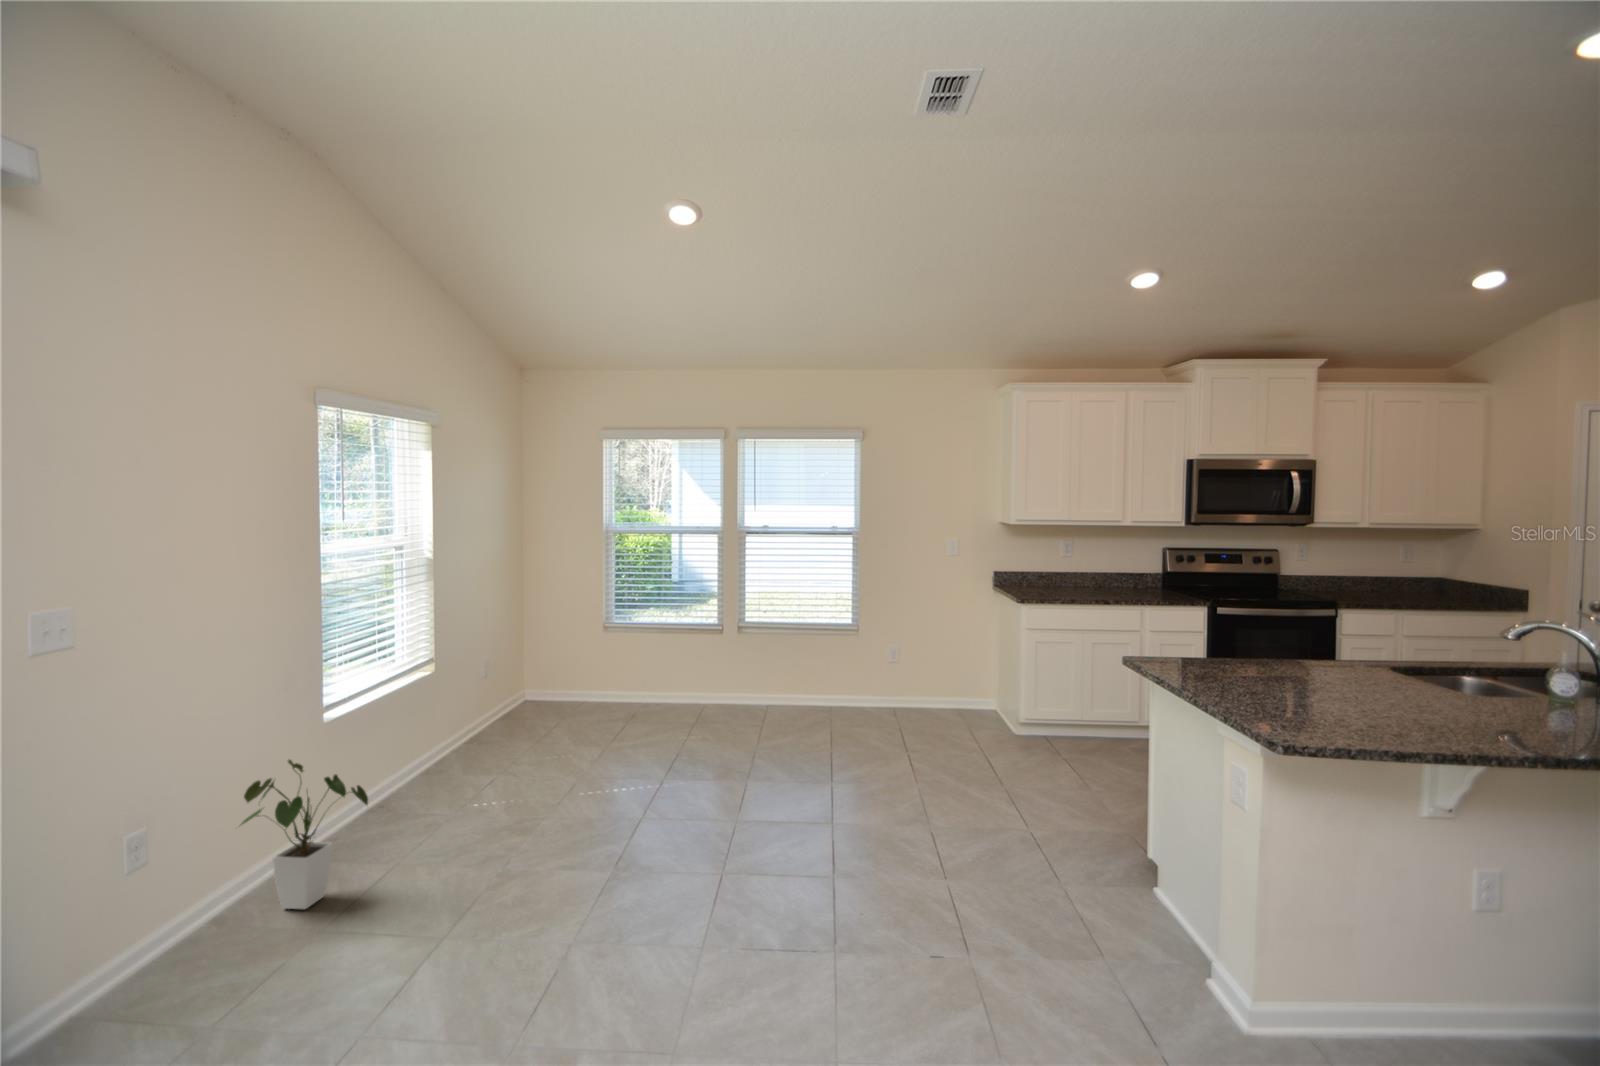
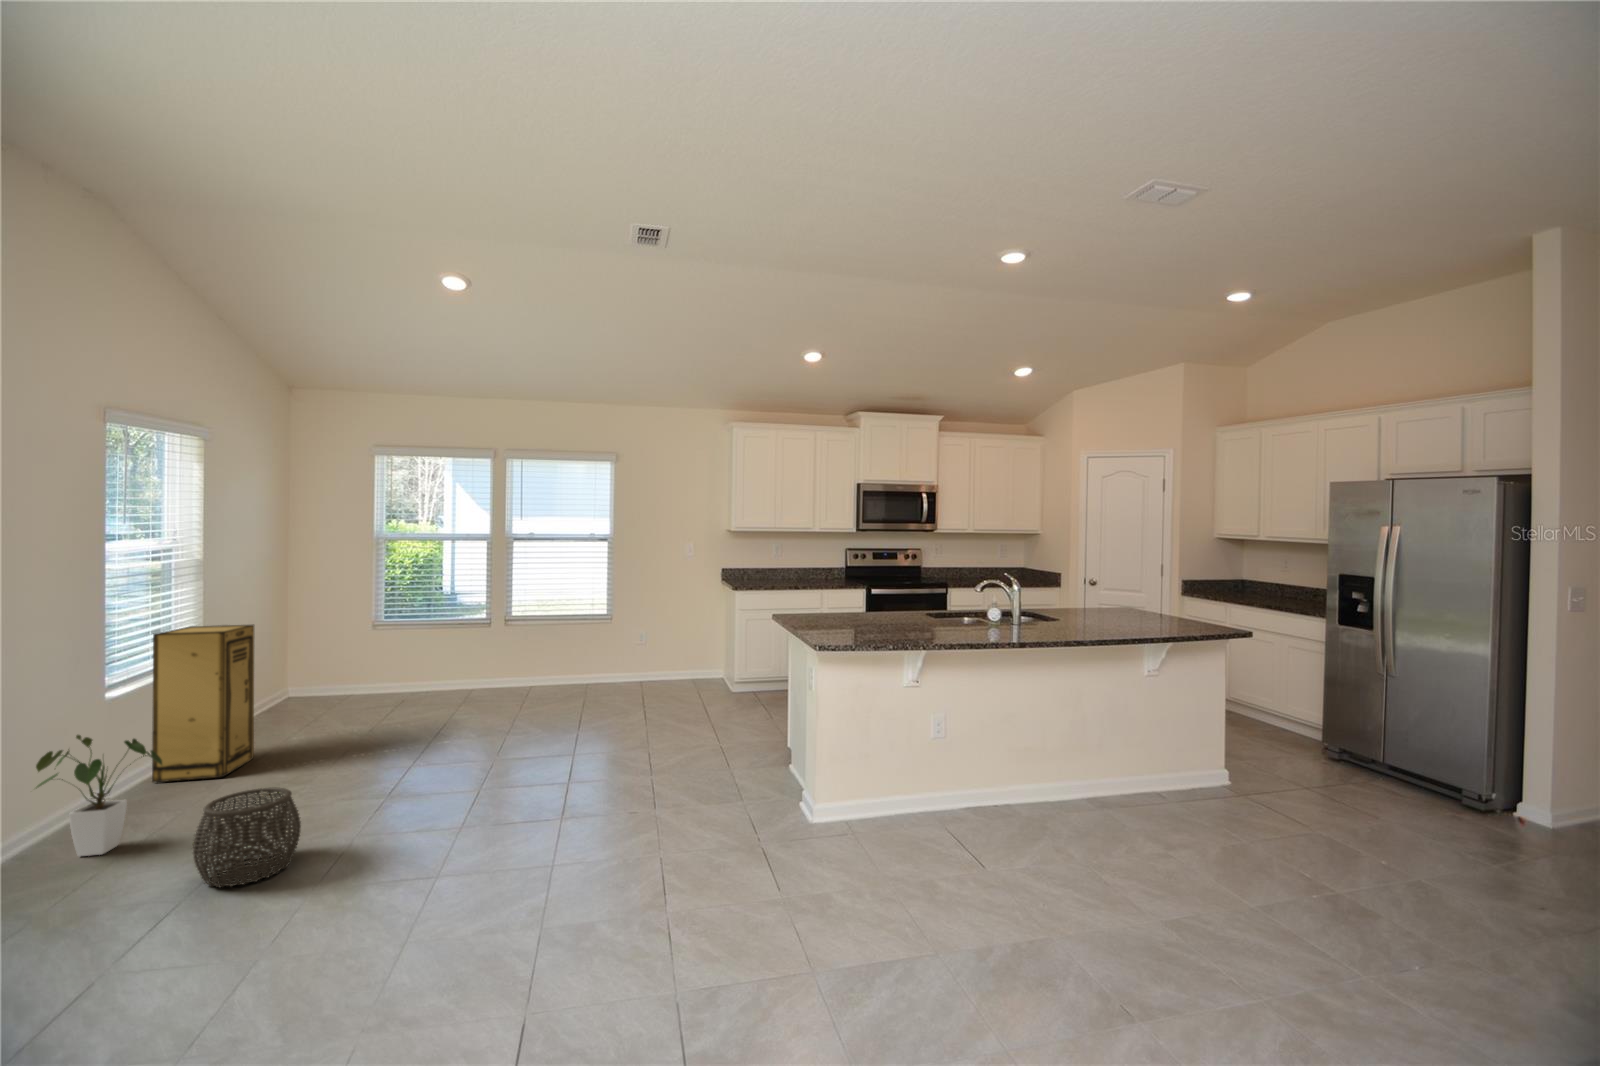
storage cabinet: none [378,628,479,805] -> present [152,625,254,782]
woven basket: none [377,858,504,1000] -> present [192,788,301,887]

